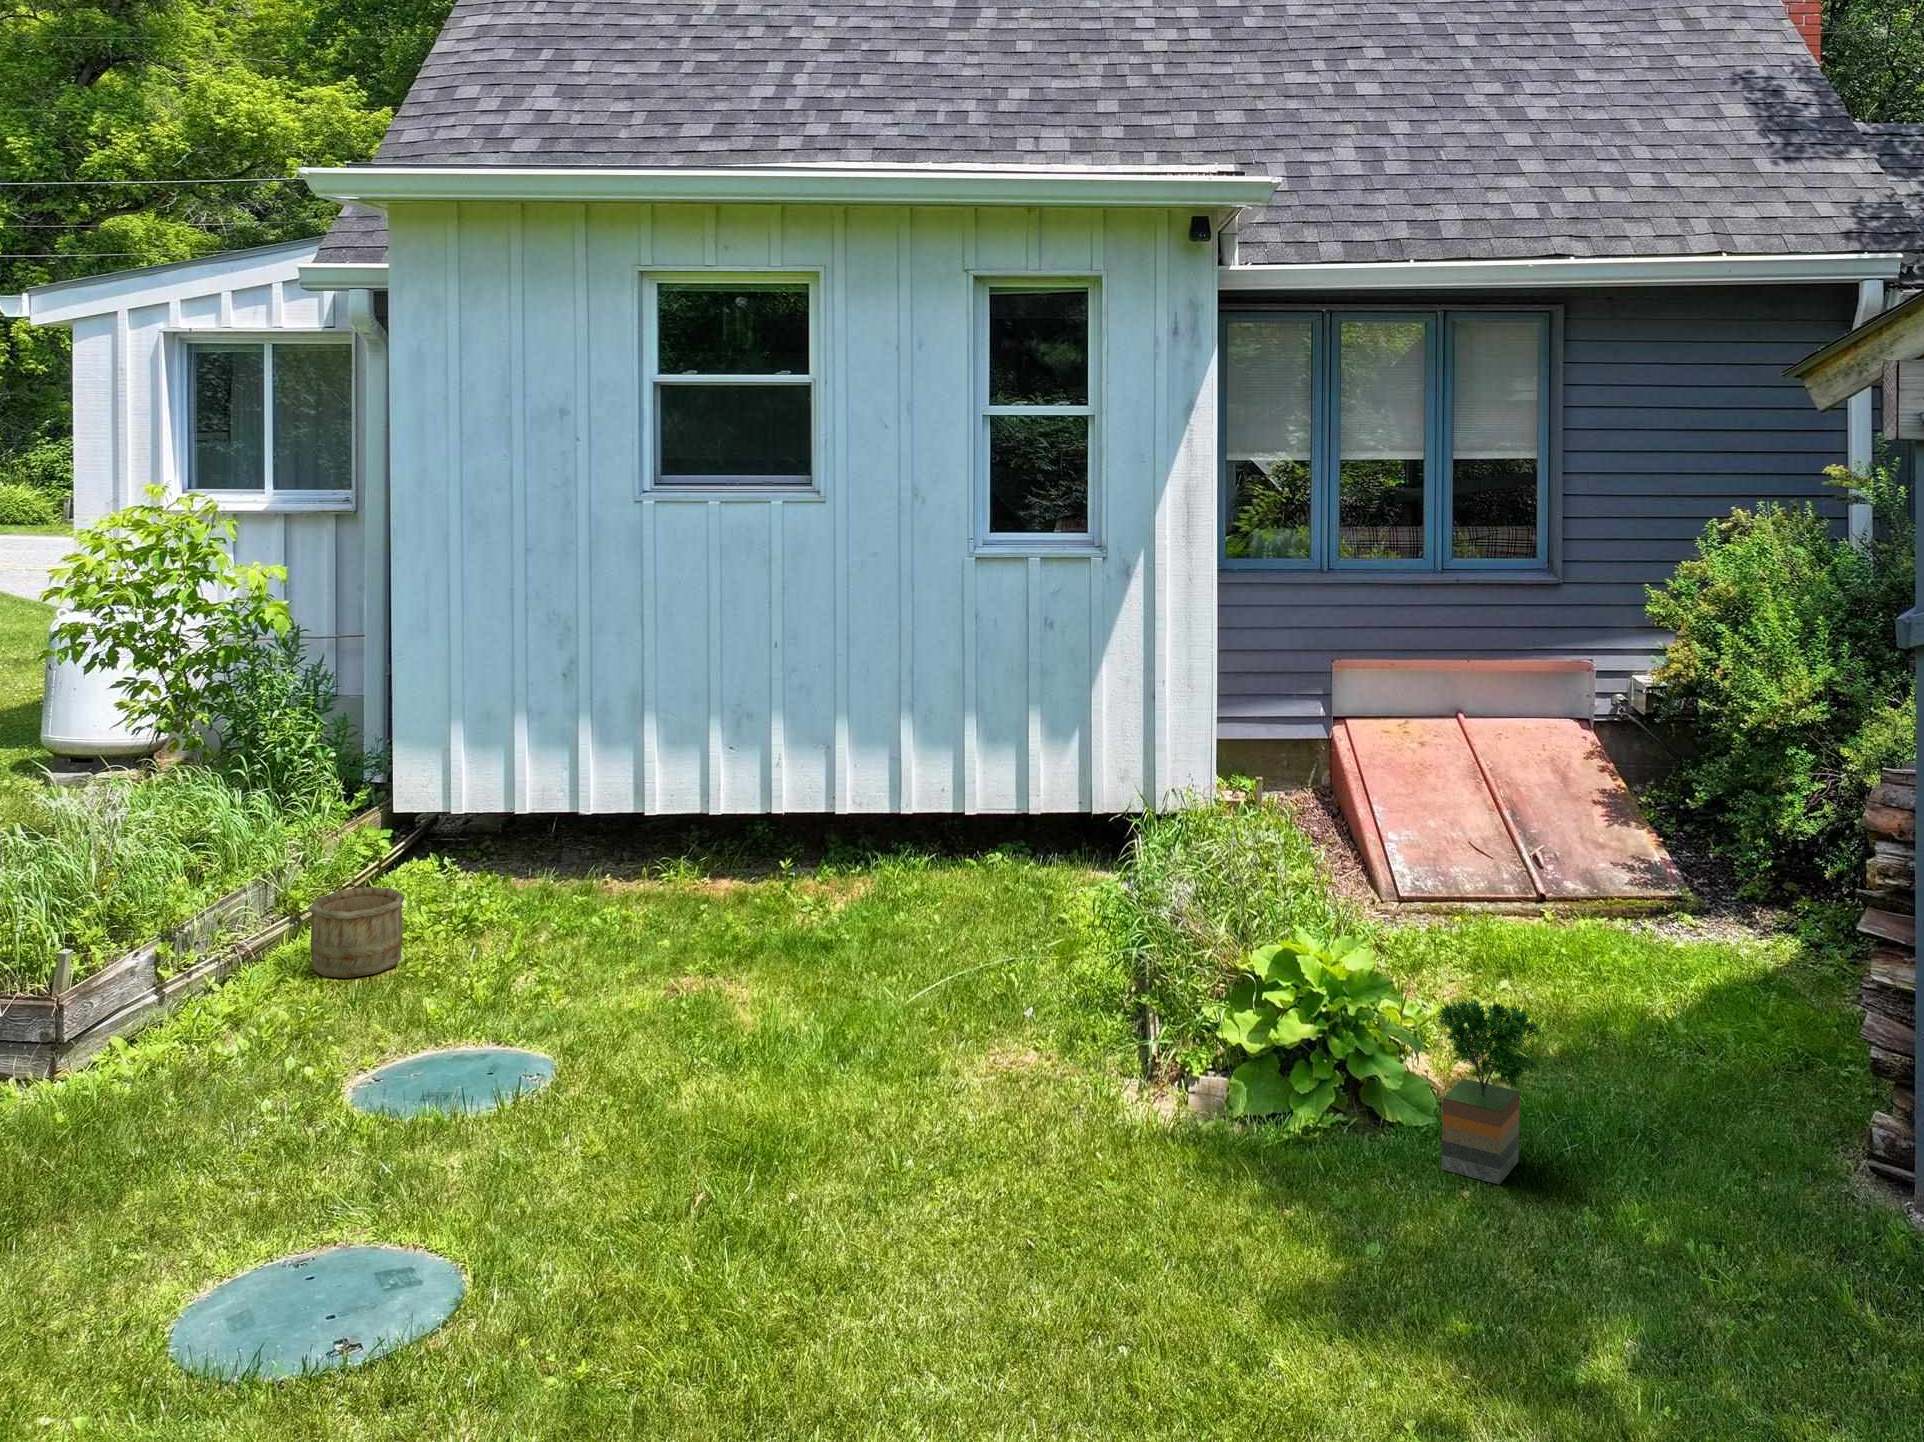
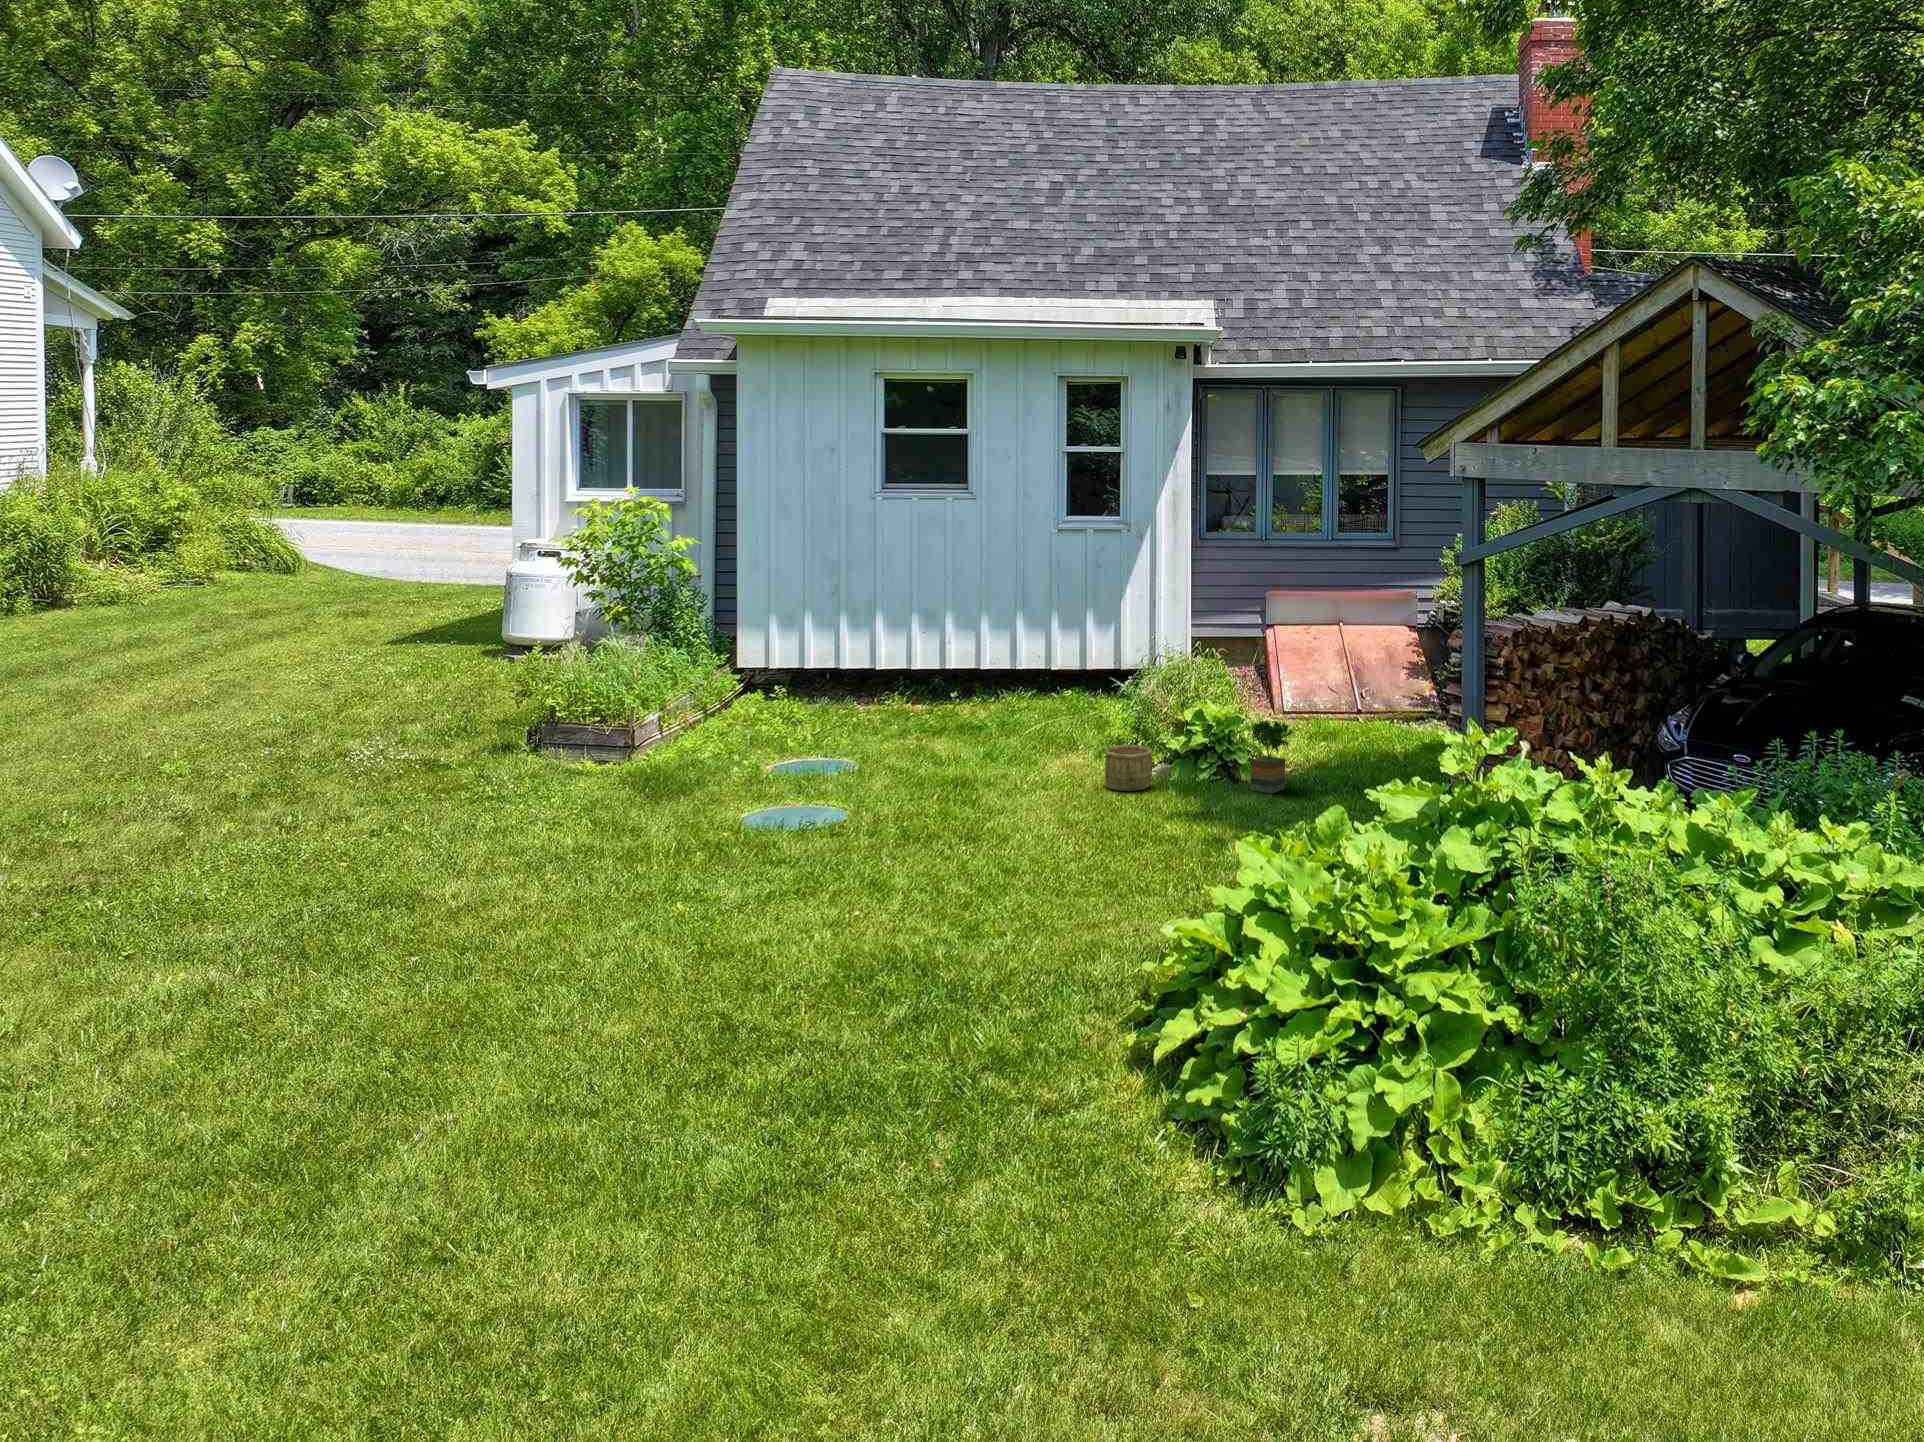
wooden bucket: present [308,887,405,978] -> present [1104,745,1153,791]

